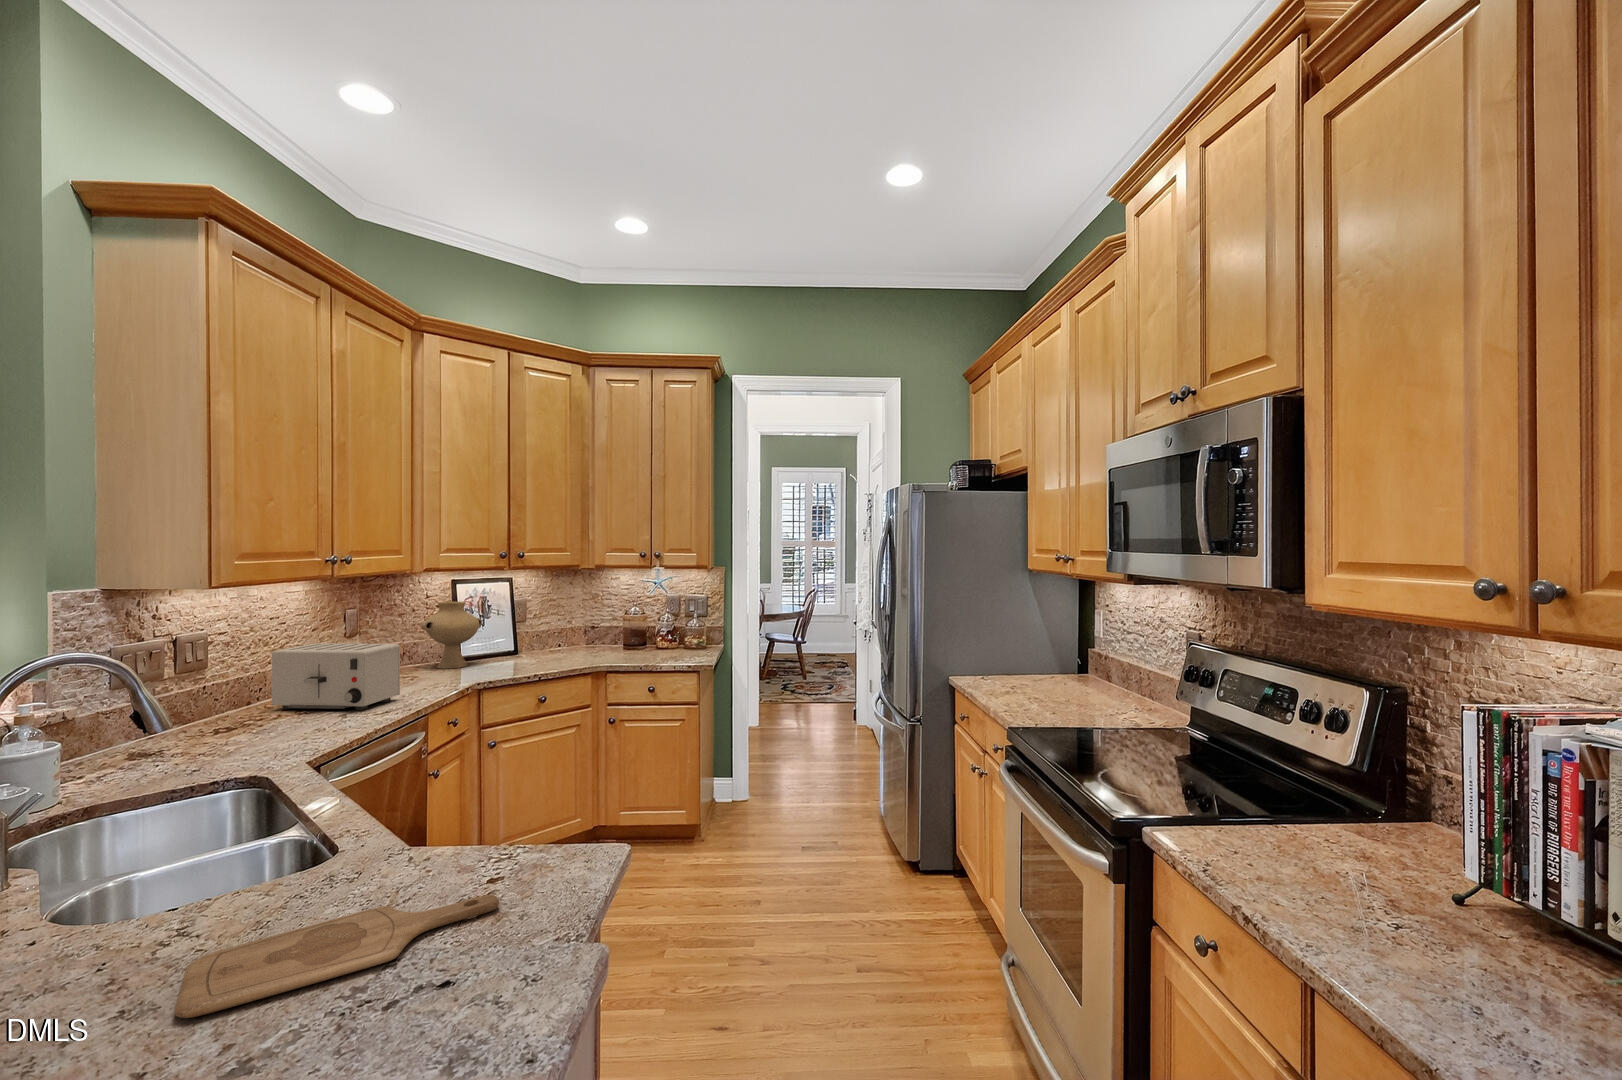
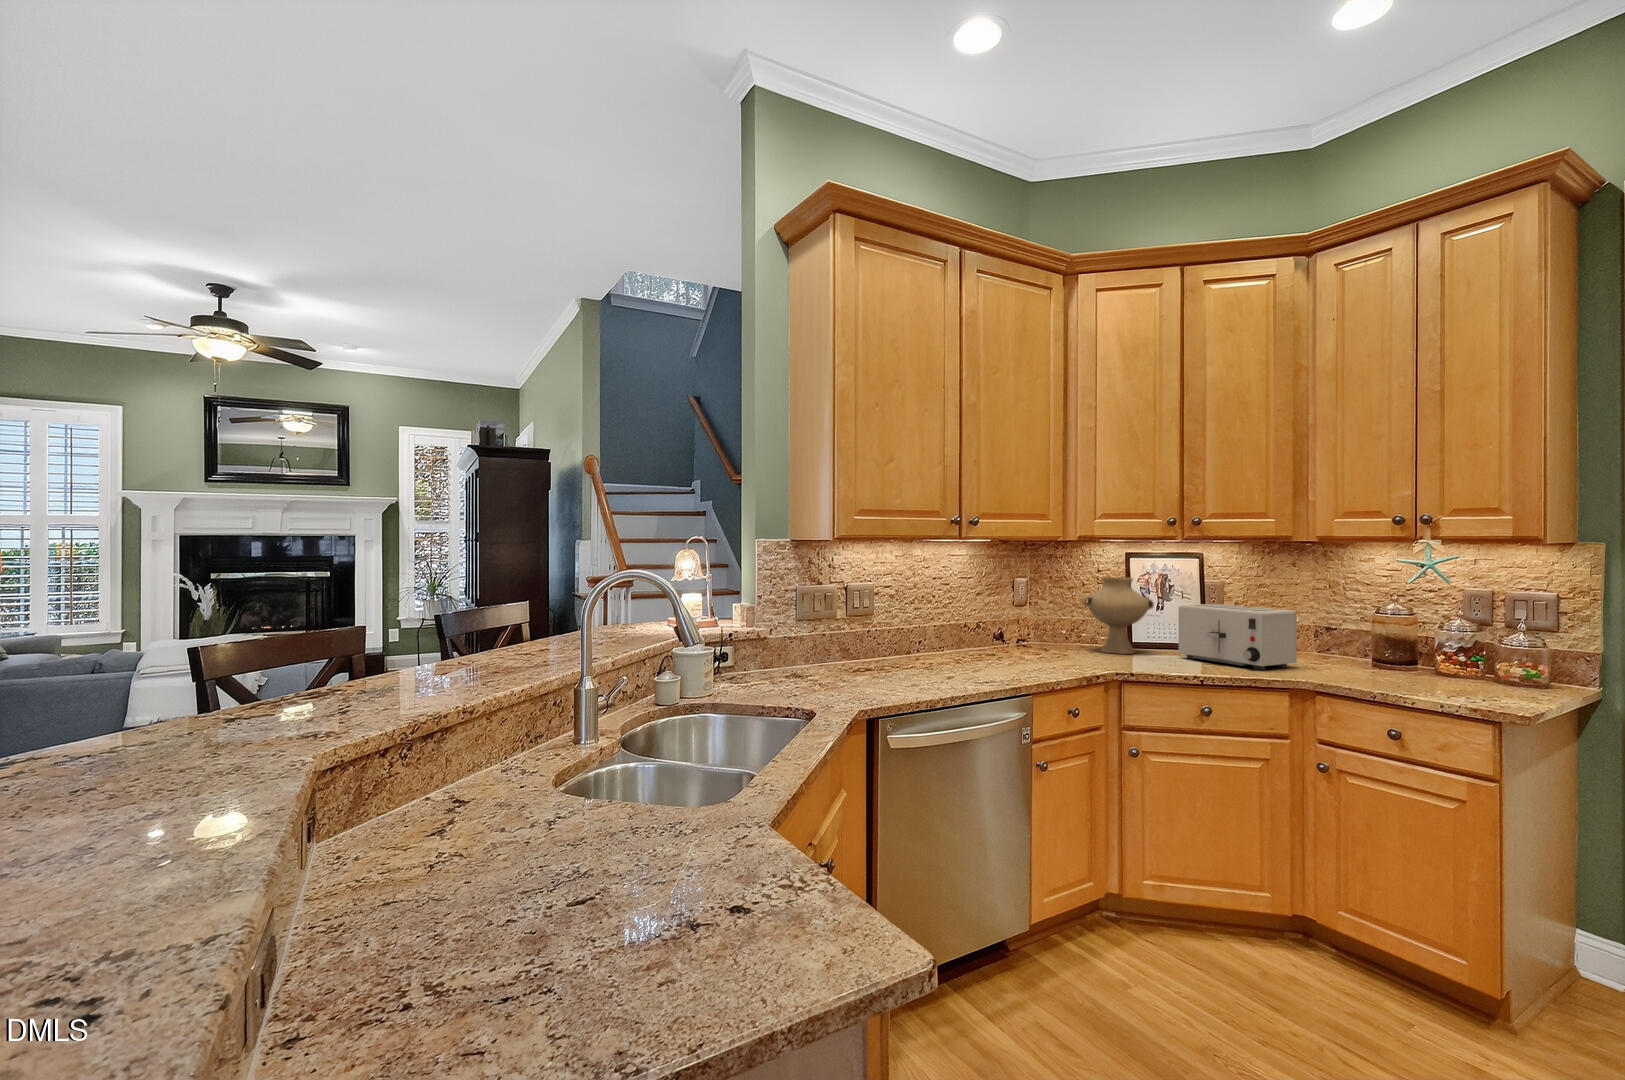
toaster: present [272,643,400,710] -> present [1179,604,1297,670]
cutting board: present [174,894,499,1018] -> none [411,823,675,910]

